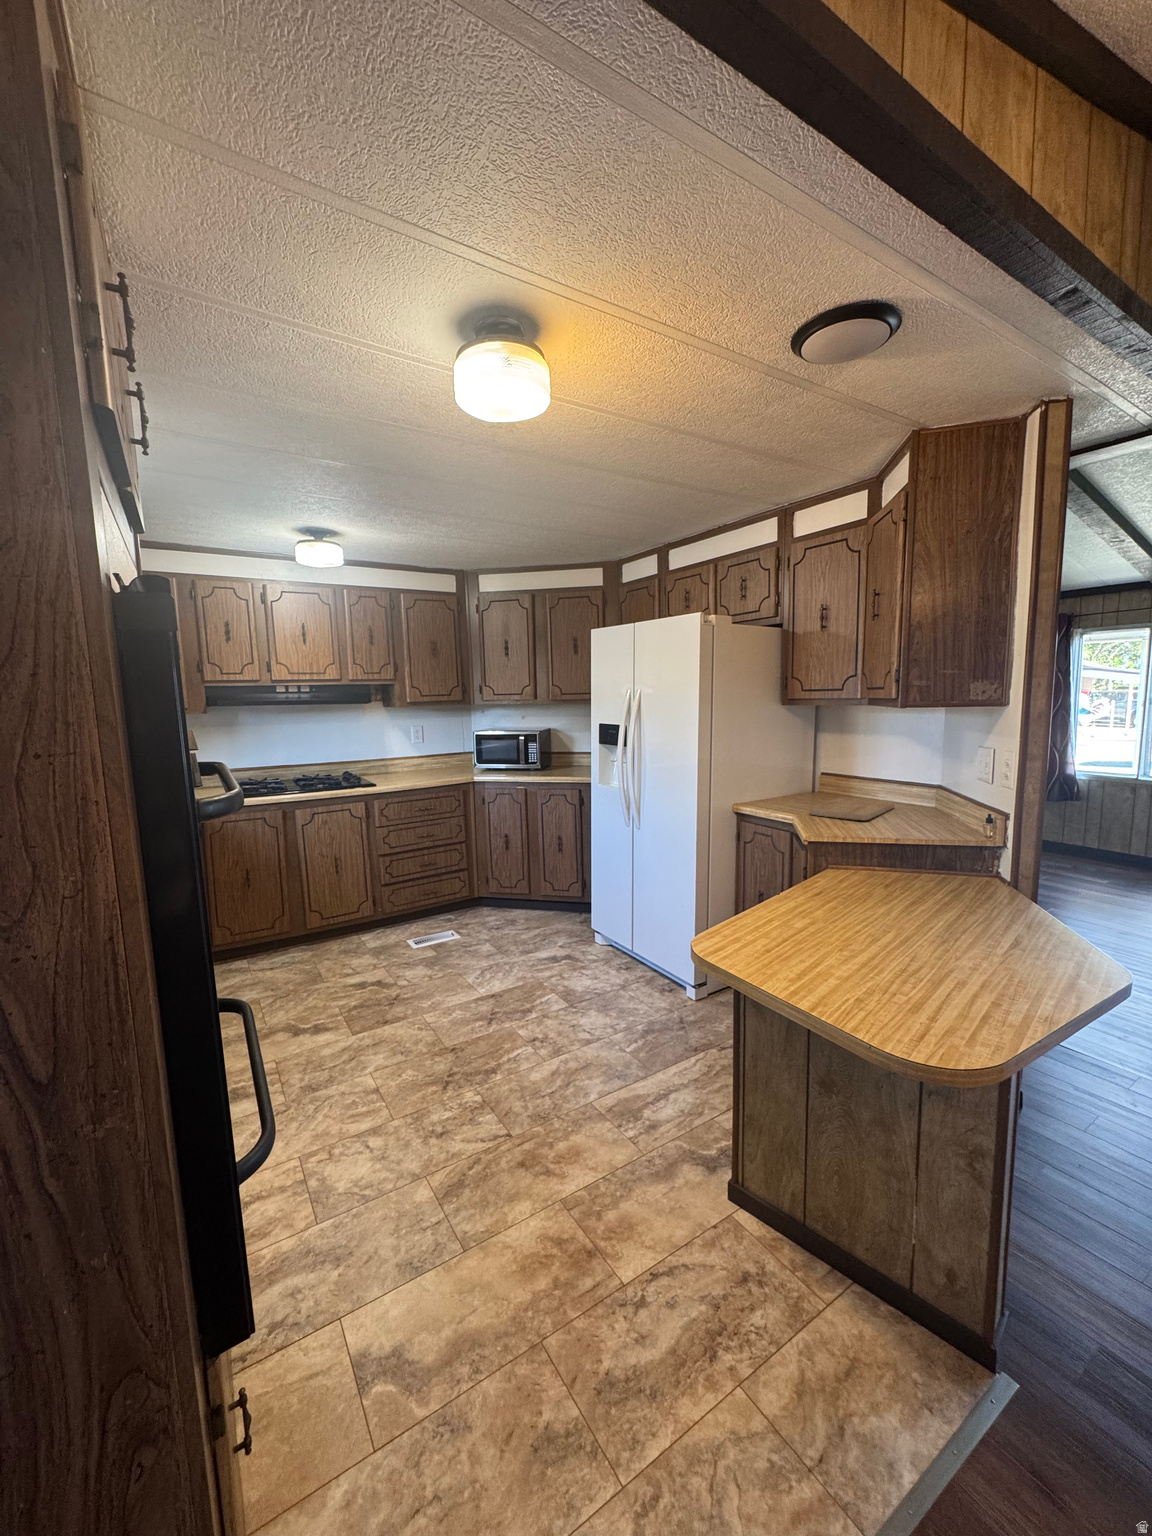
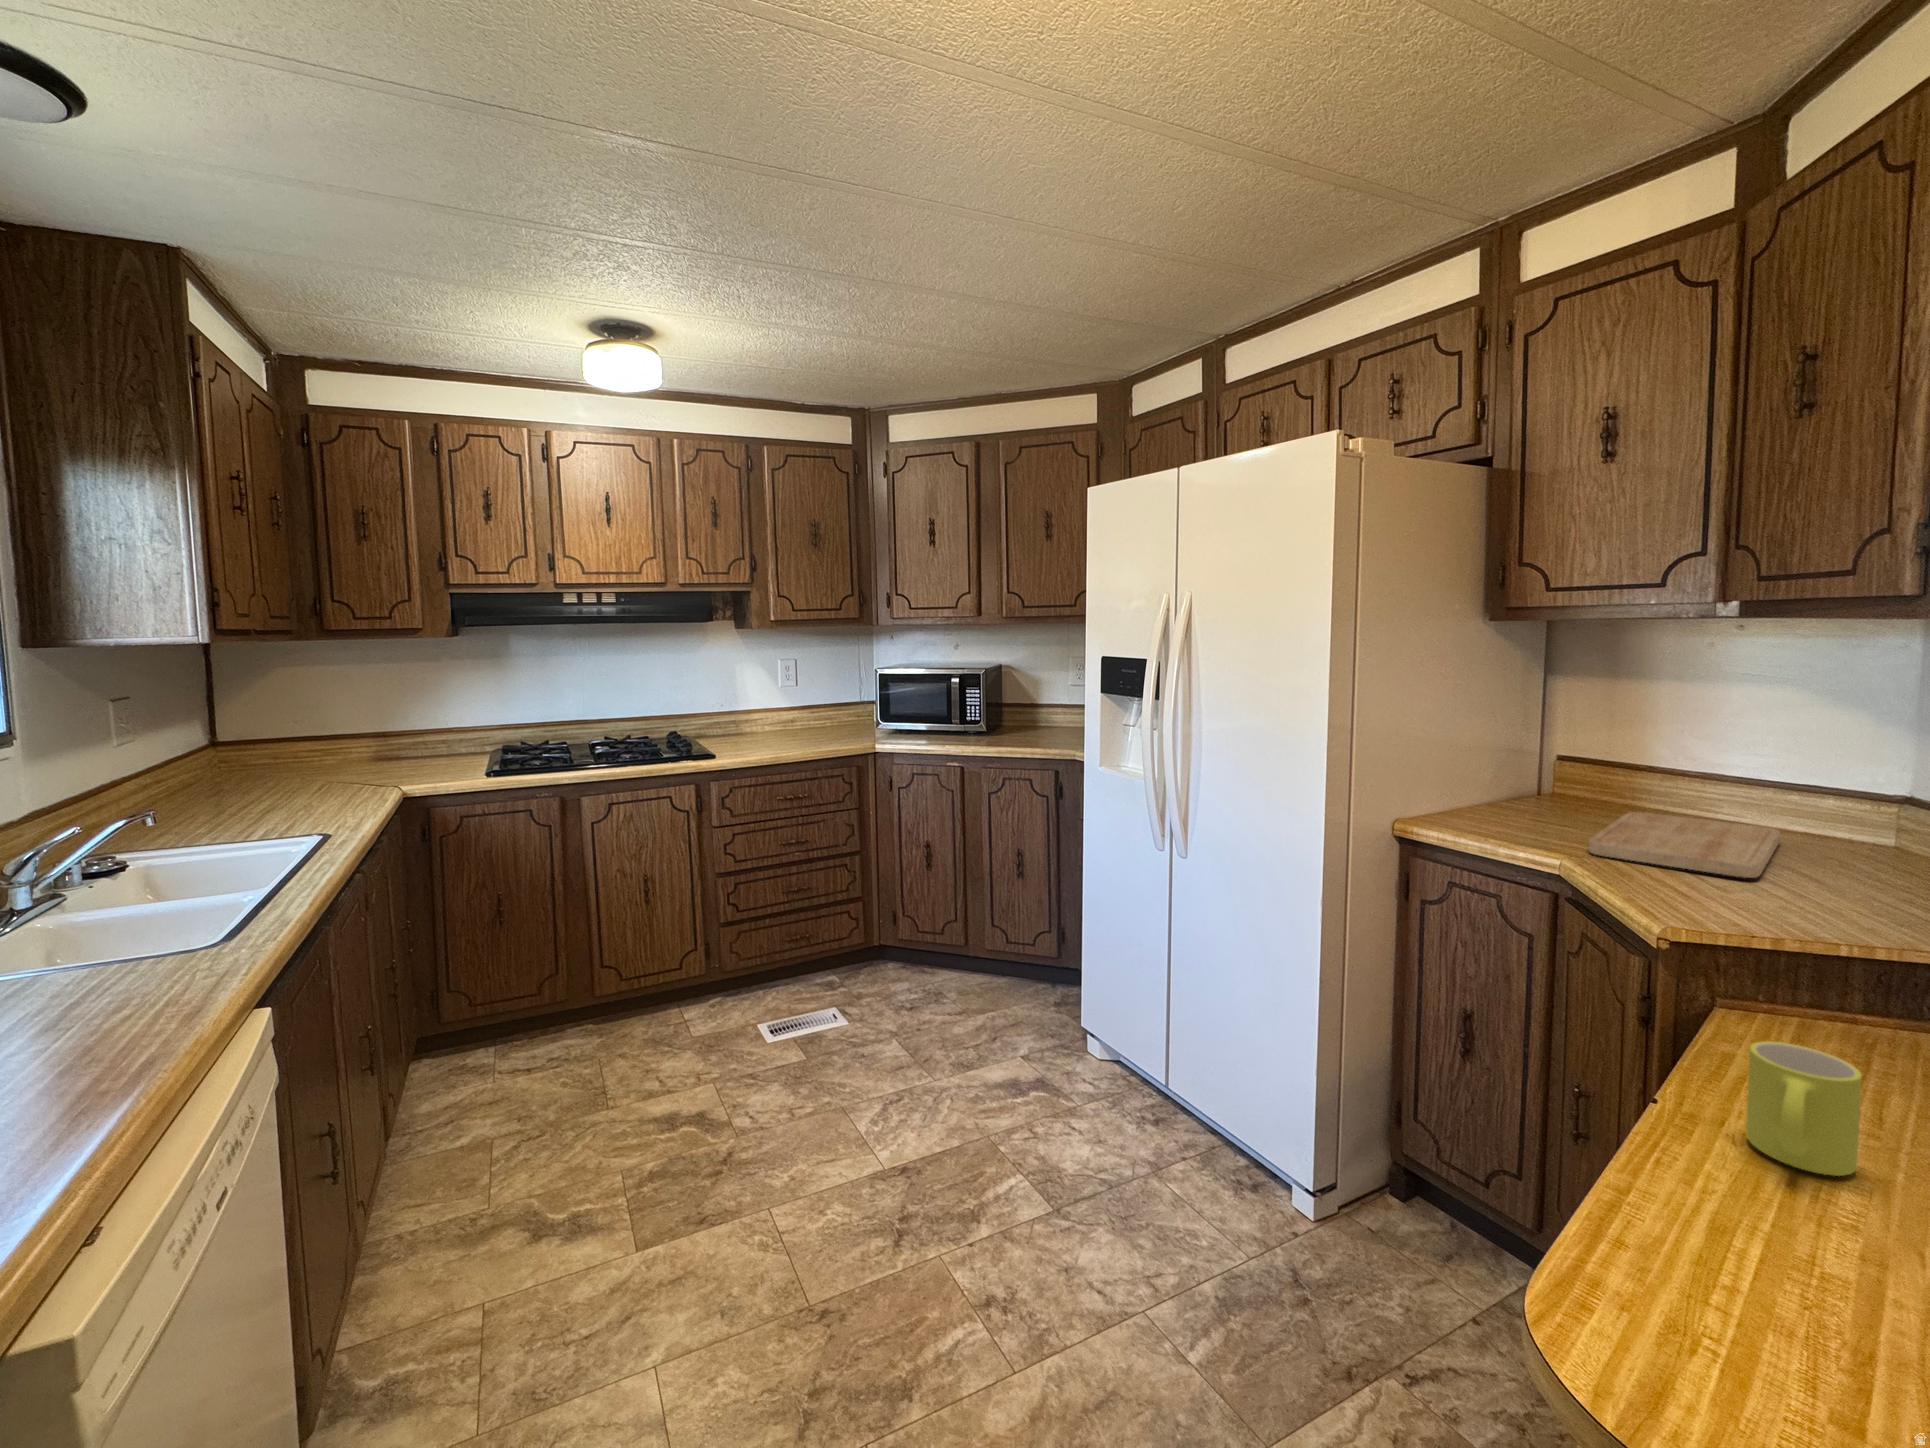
mug: none [798,865,827,906] -> present [1746,1041,1862,1176]

